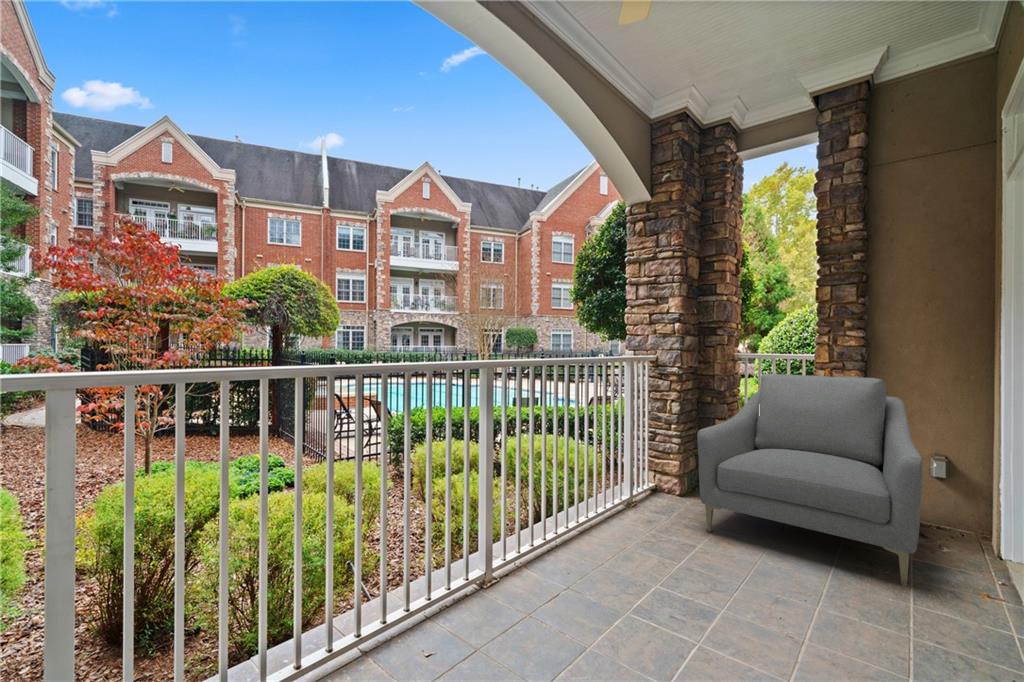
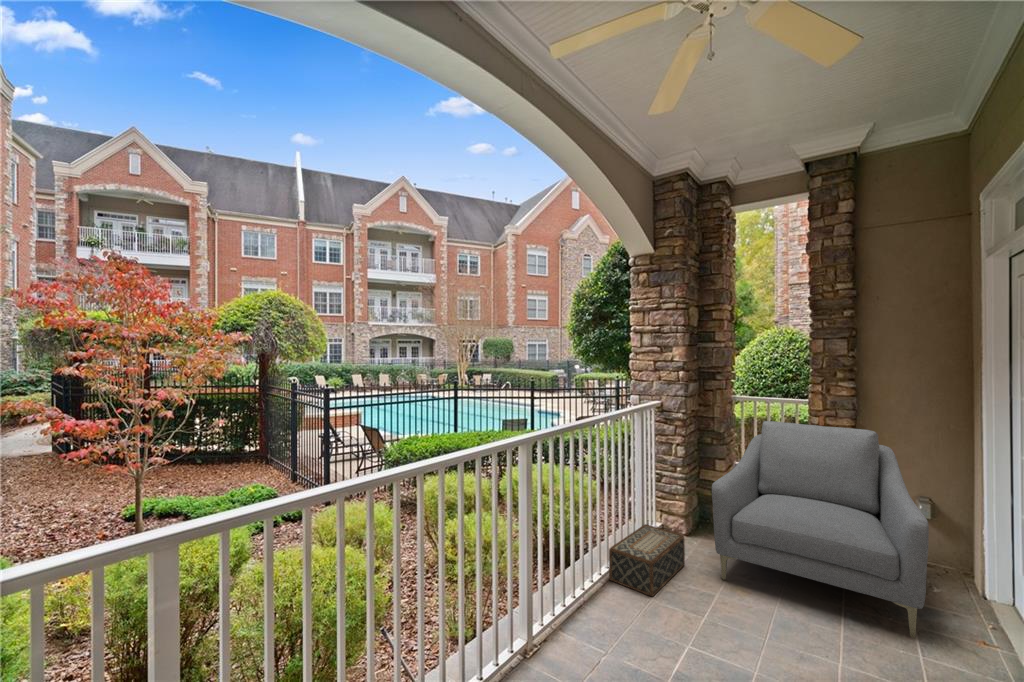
woven basket: none [586,478,670,541] -> present [609,524,685,596]

